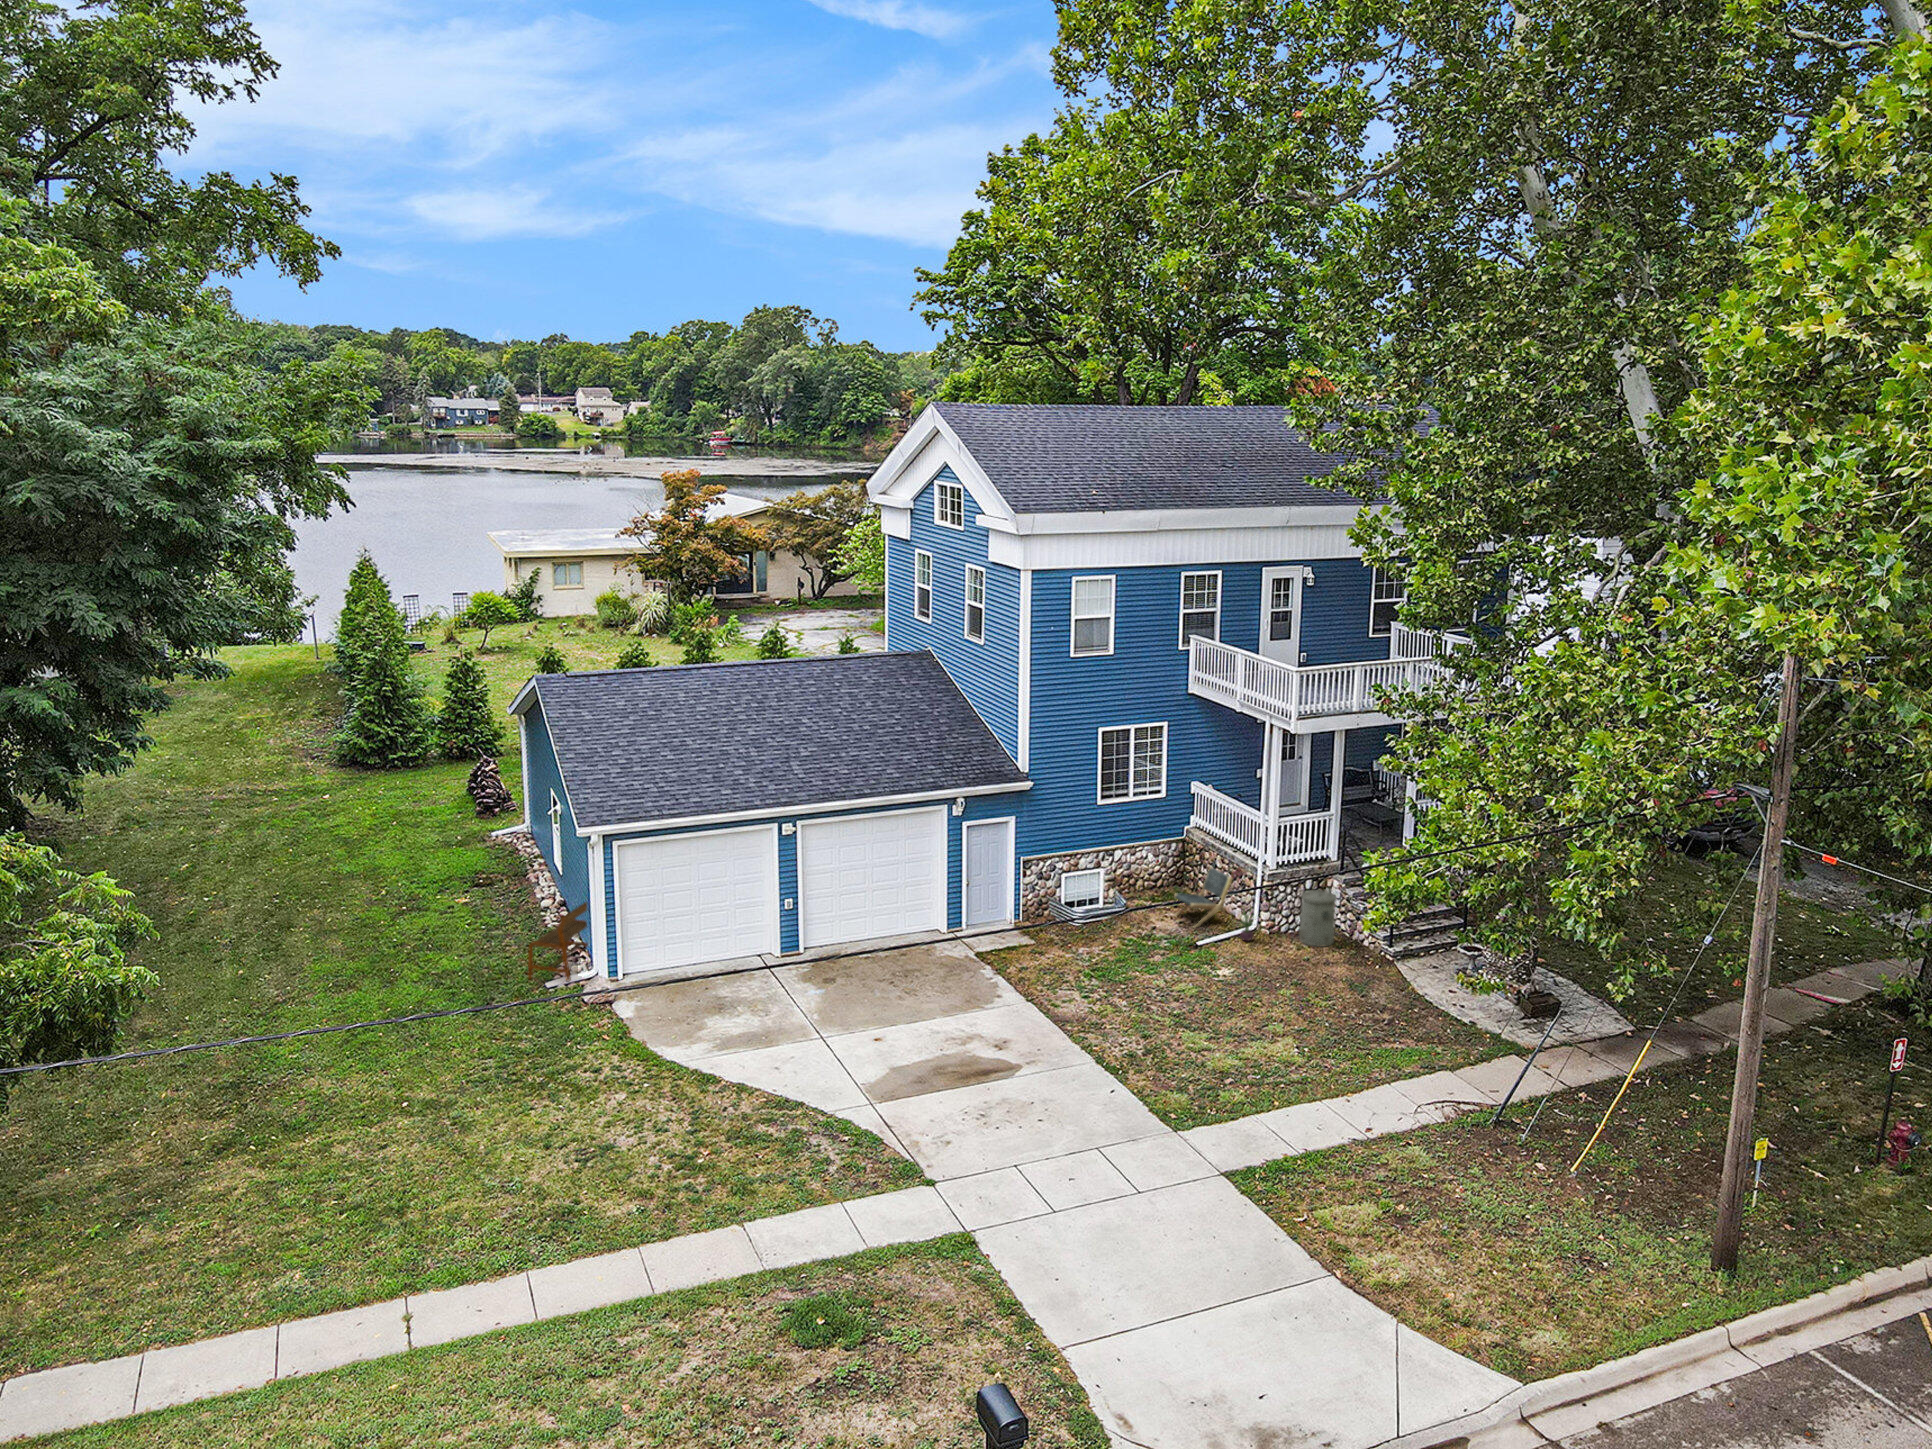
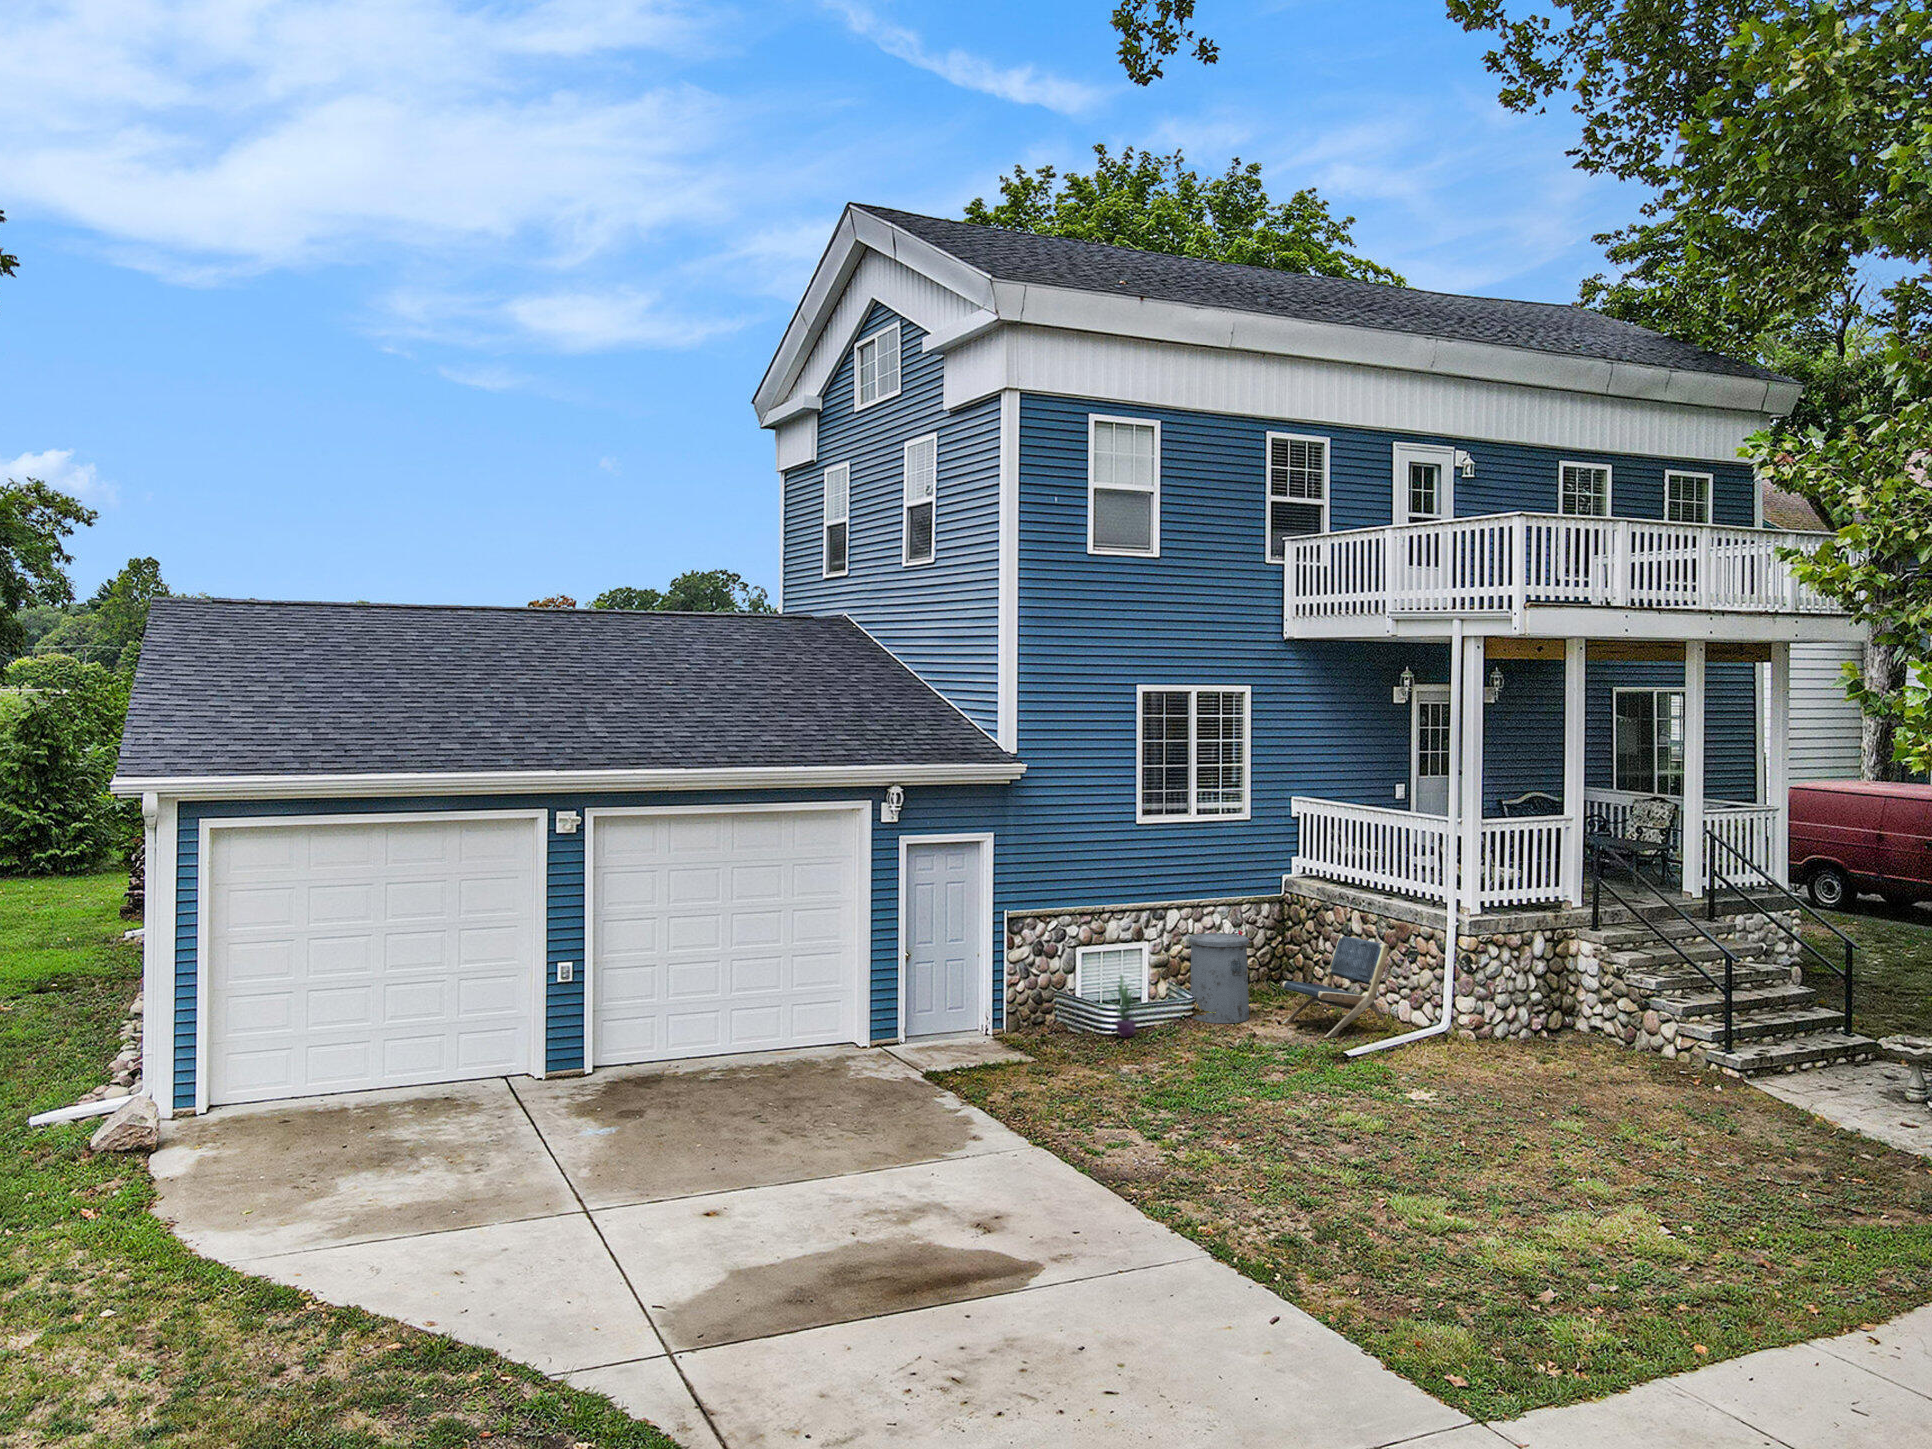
trash can: present [1299,890,1337,947] -> present [1189,933,1249,1023]
bench: present [528,902,588,981] -> none [11,958,191,1119]
decorative plant: present [1241,908,1253,941] -> present [1099,975,1139,1037]

